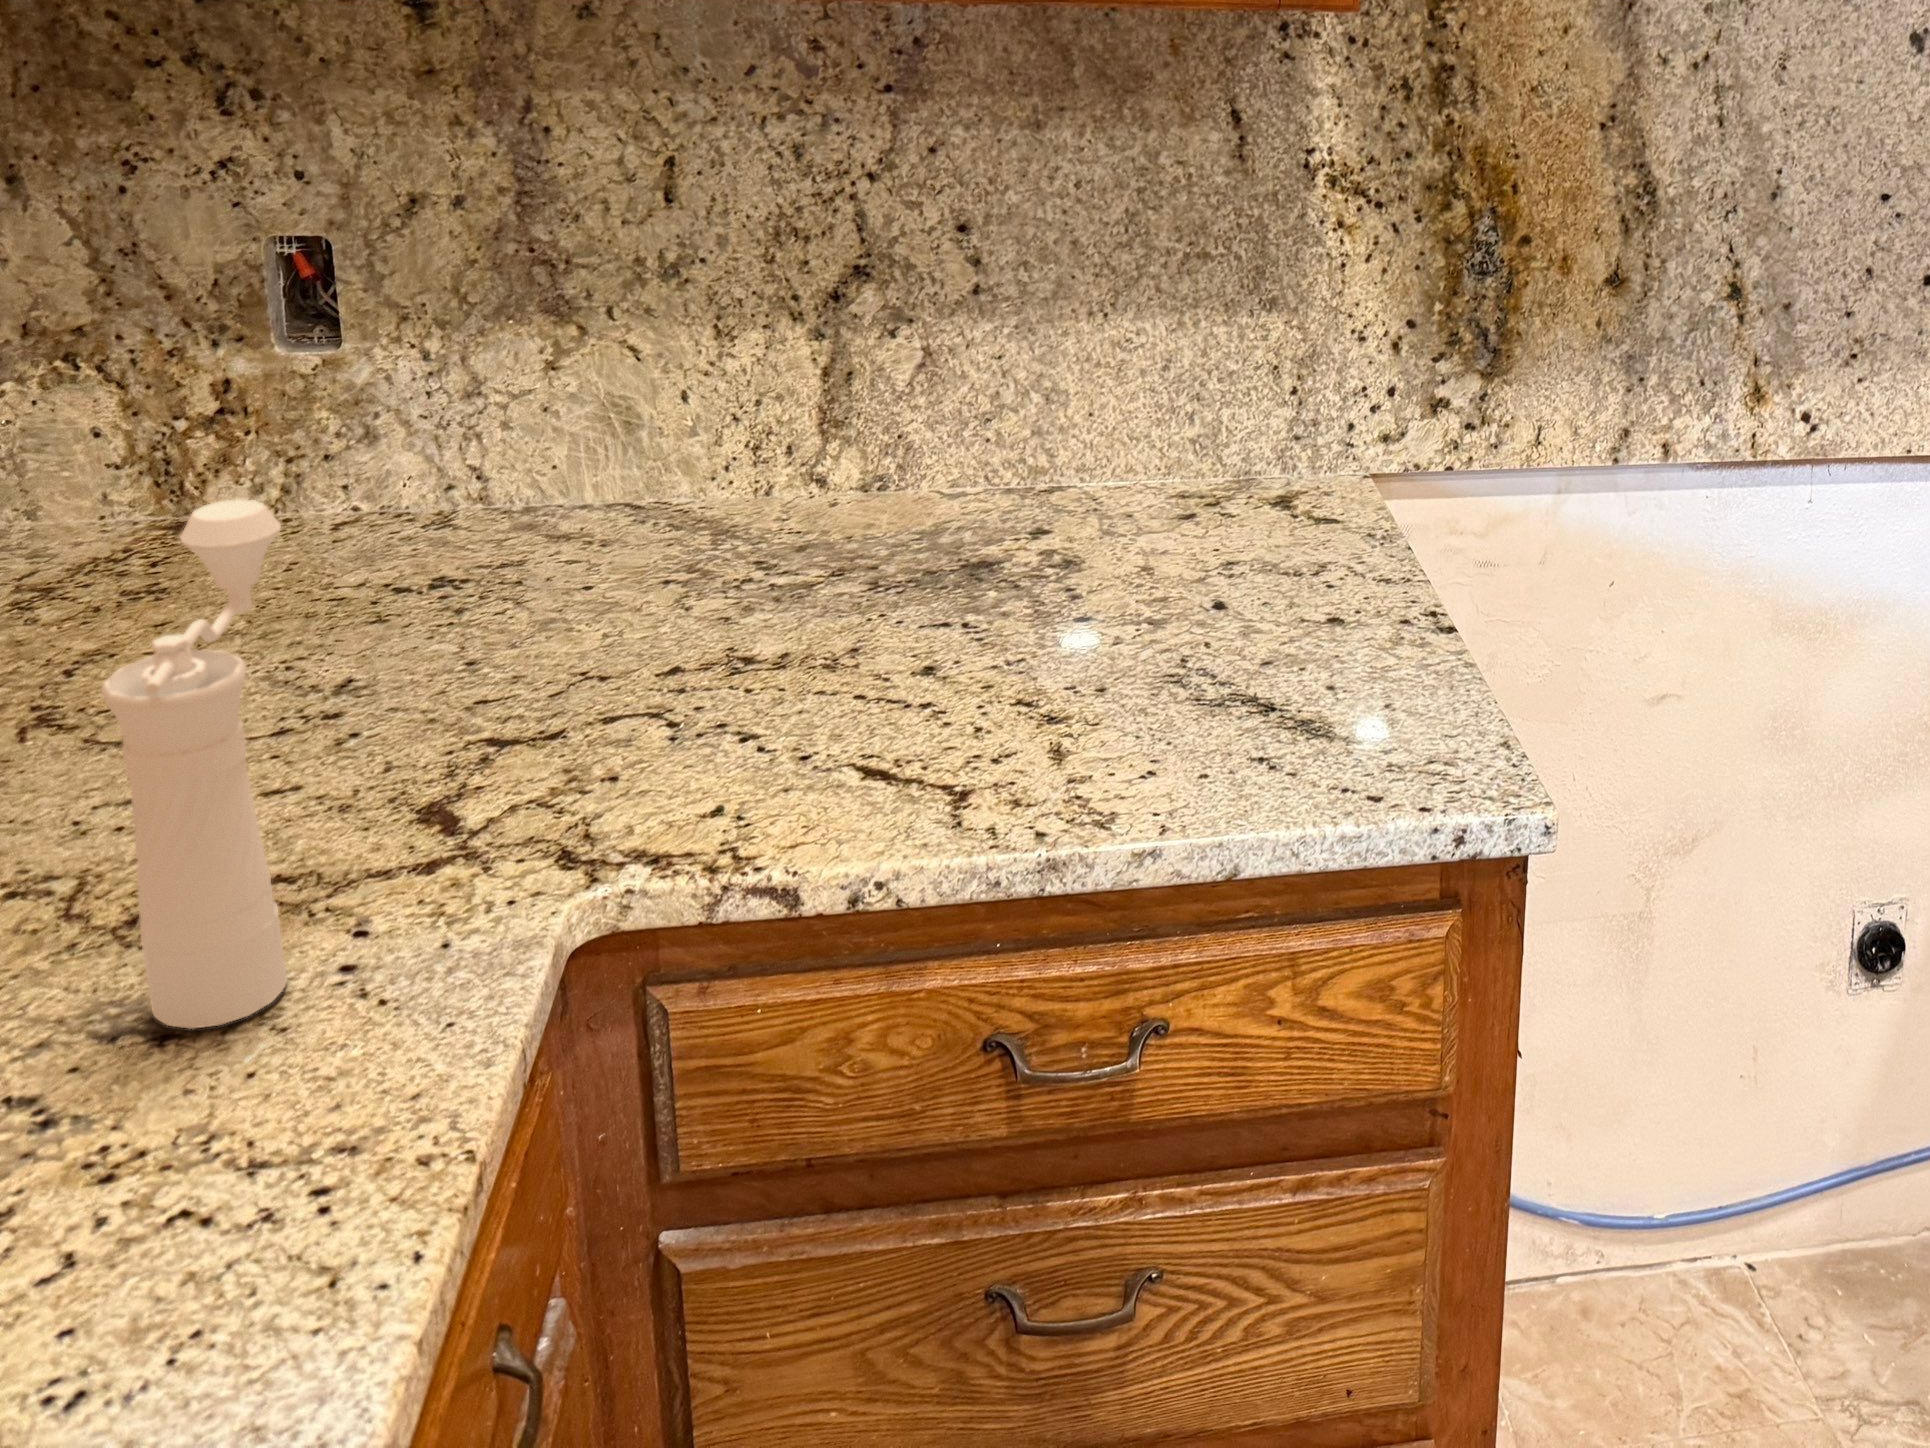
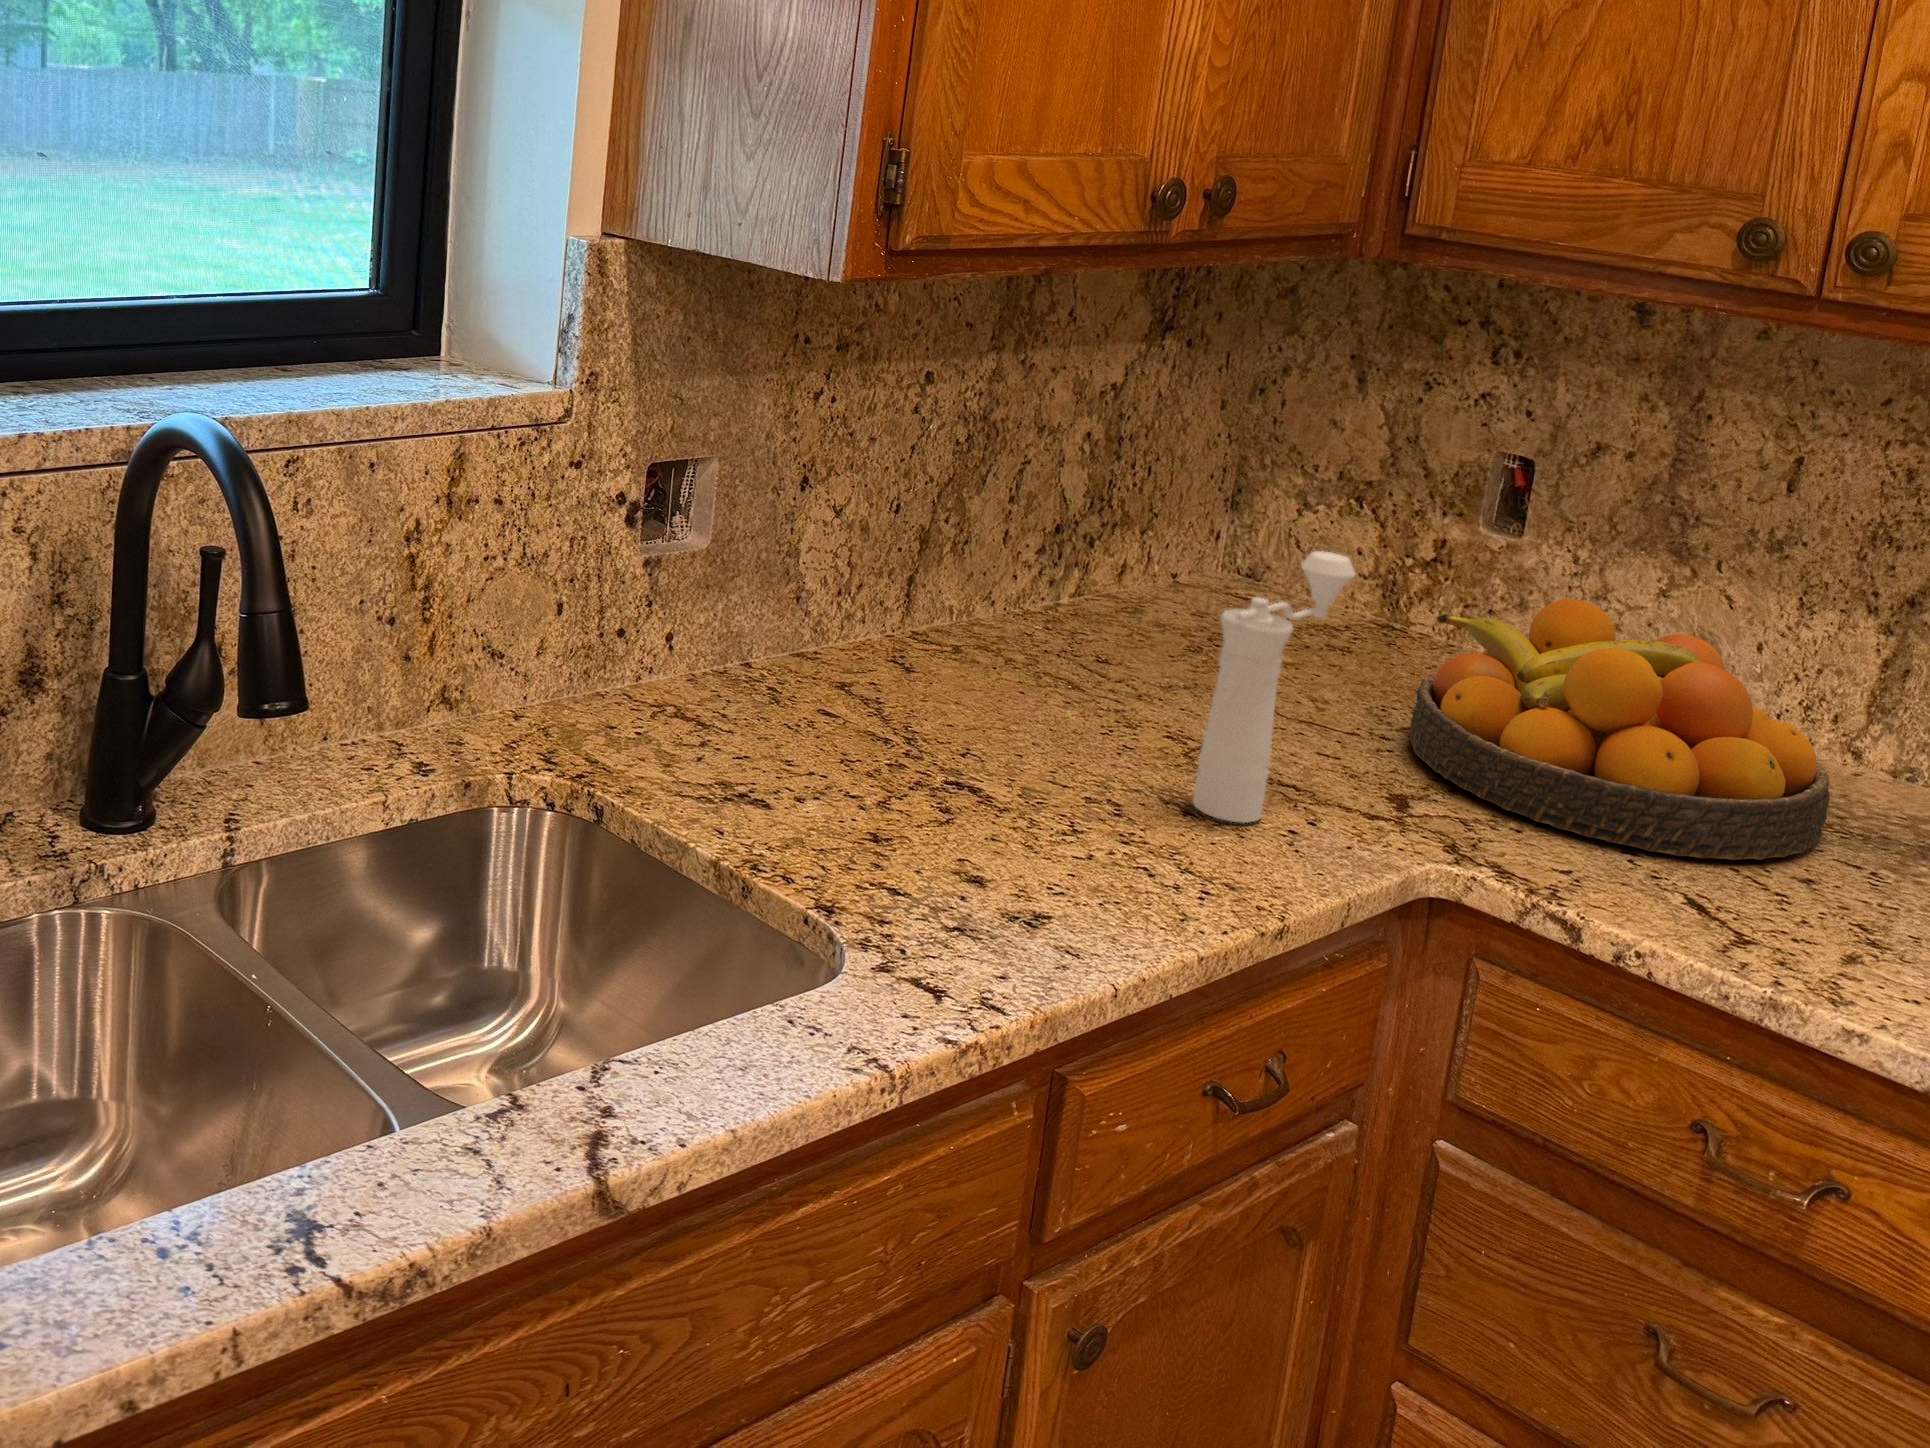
fruit bowl: none [334,420,890,754] -> present [1410,599,1830,860]

